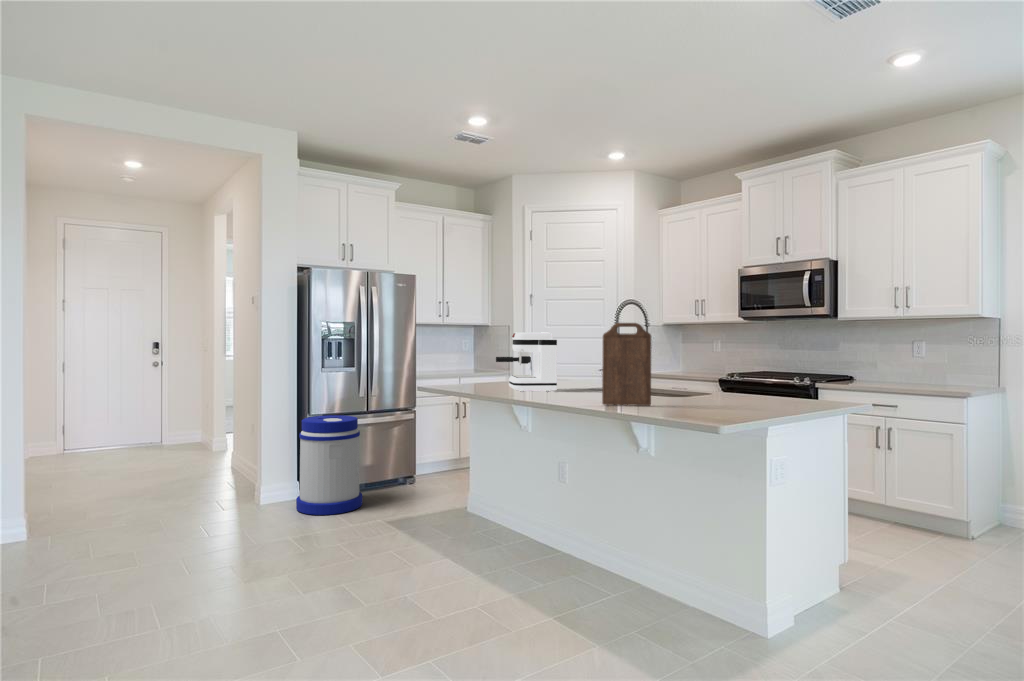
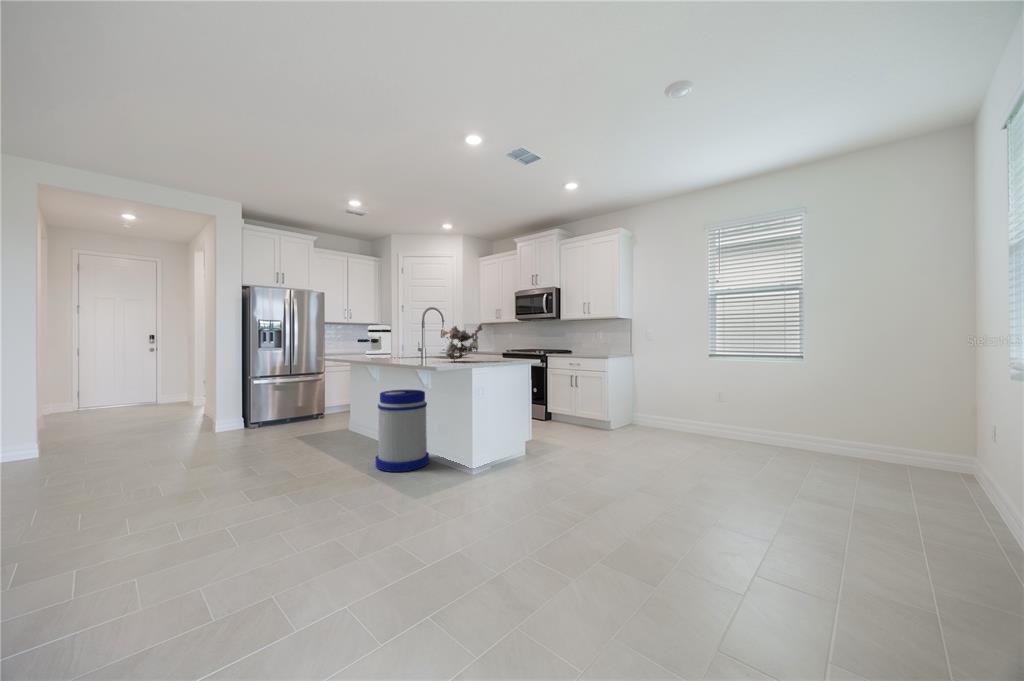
cutting board: present [602,323,651,406] -> none [397,319,422,361]
flower arrangement: none [682,332,785,408] -> present [440,324,482,360]
trash can: present [296,415,362,515] -> present [376,390,429,472]

